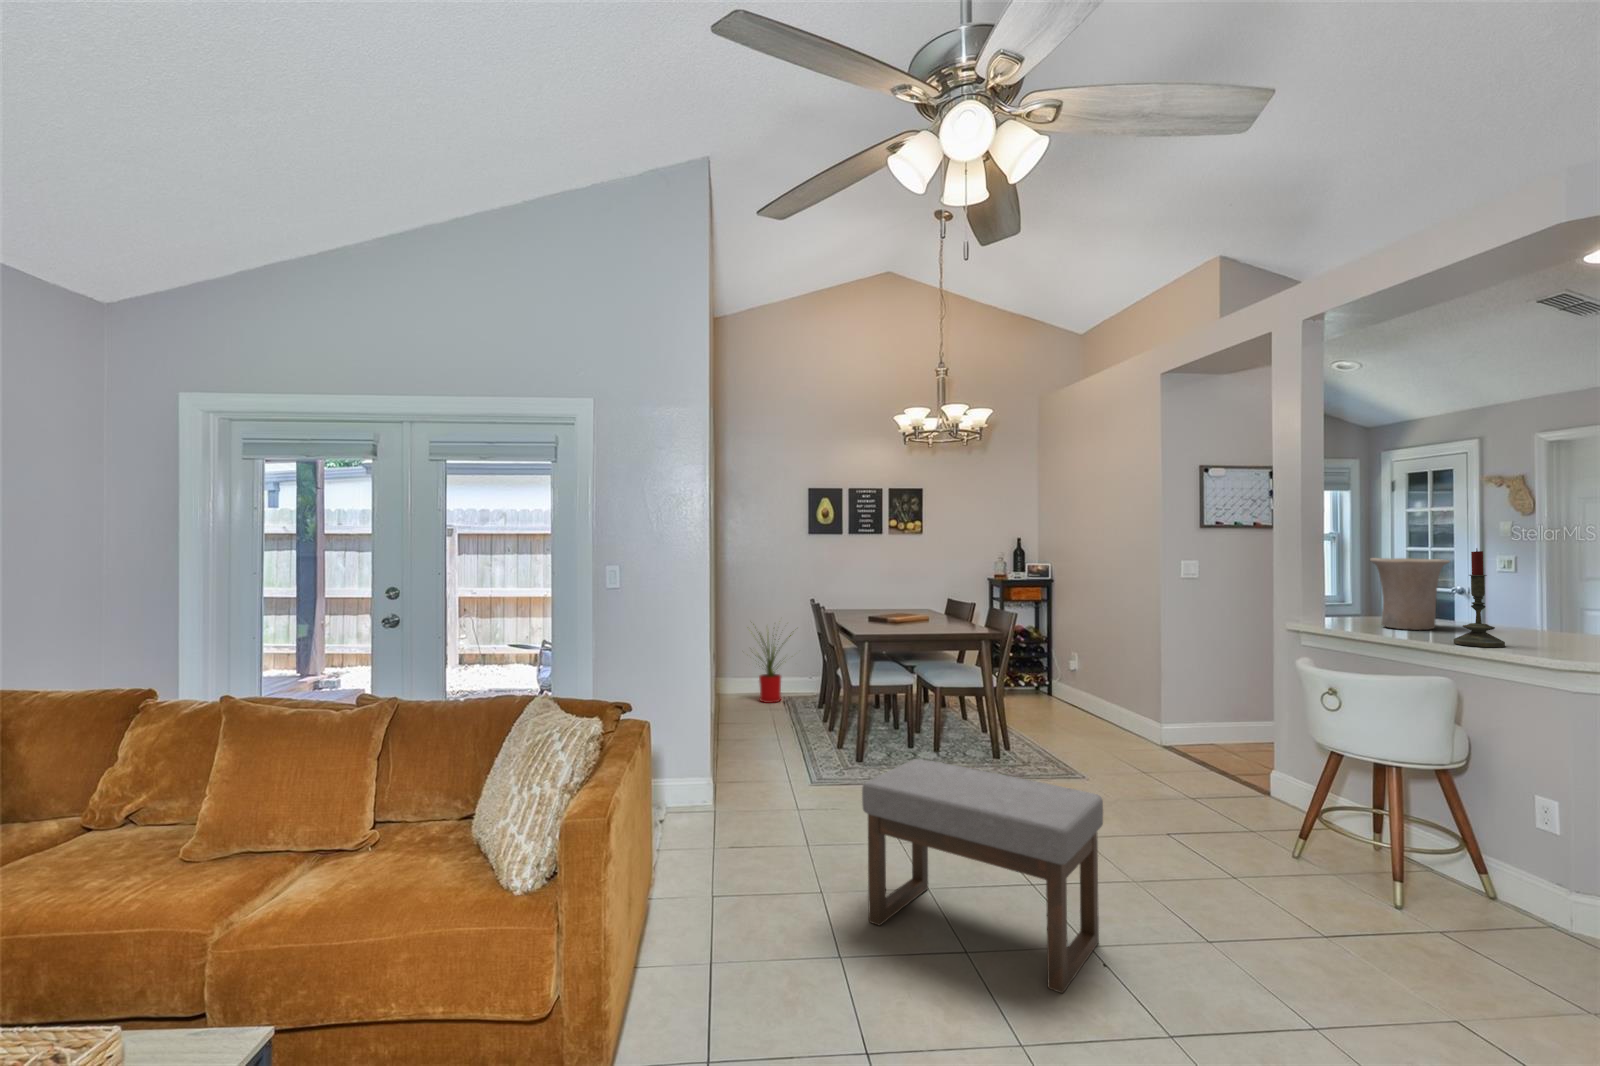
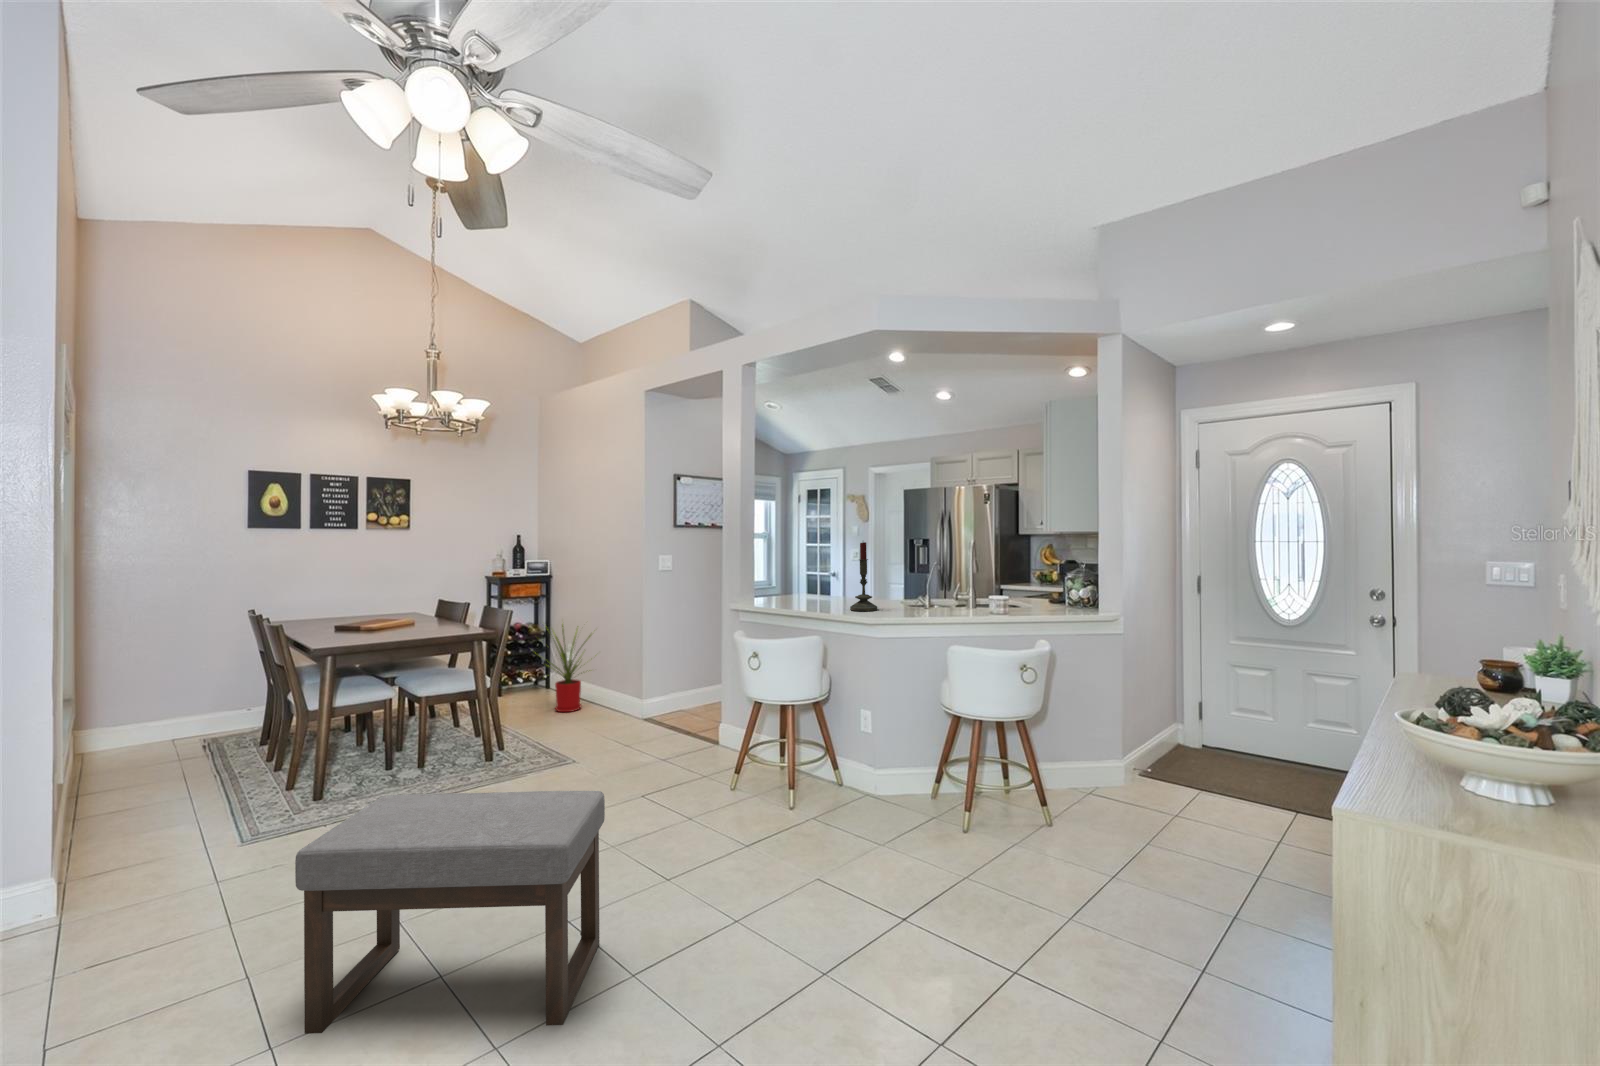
vase: present [1370,558,1450,630] -> none [798,549,844,602]
house plant: present [753,624,794,703] -> present [547,624,591,712]

